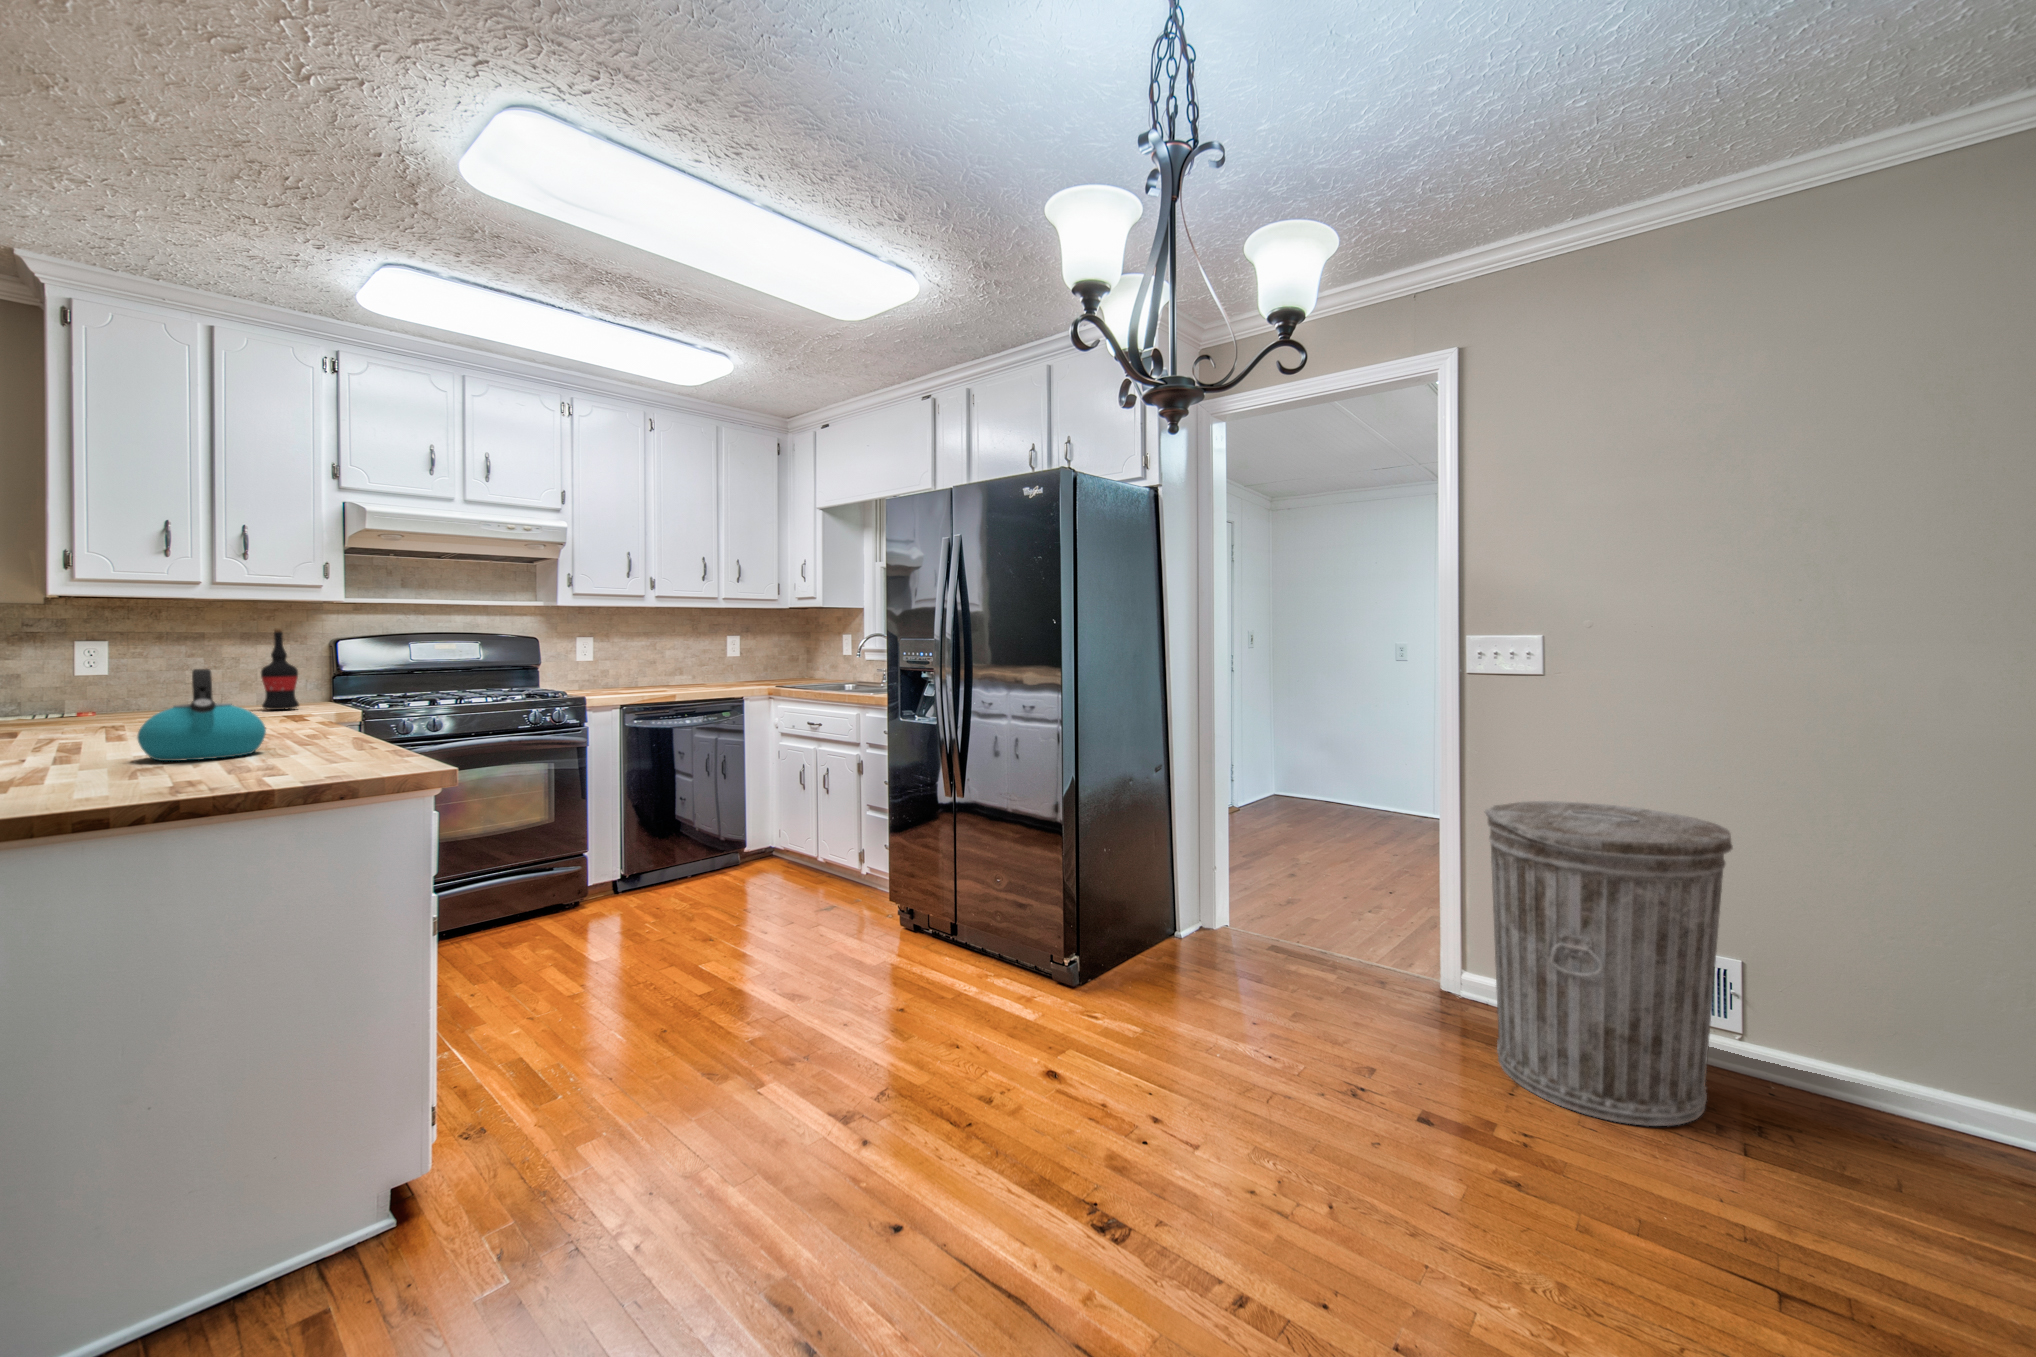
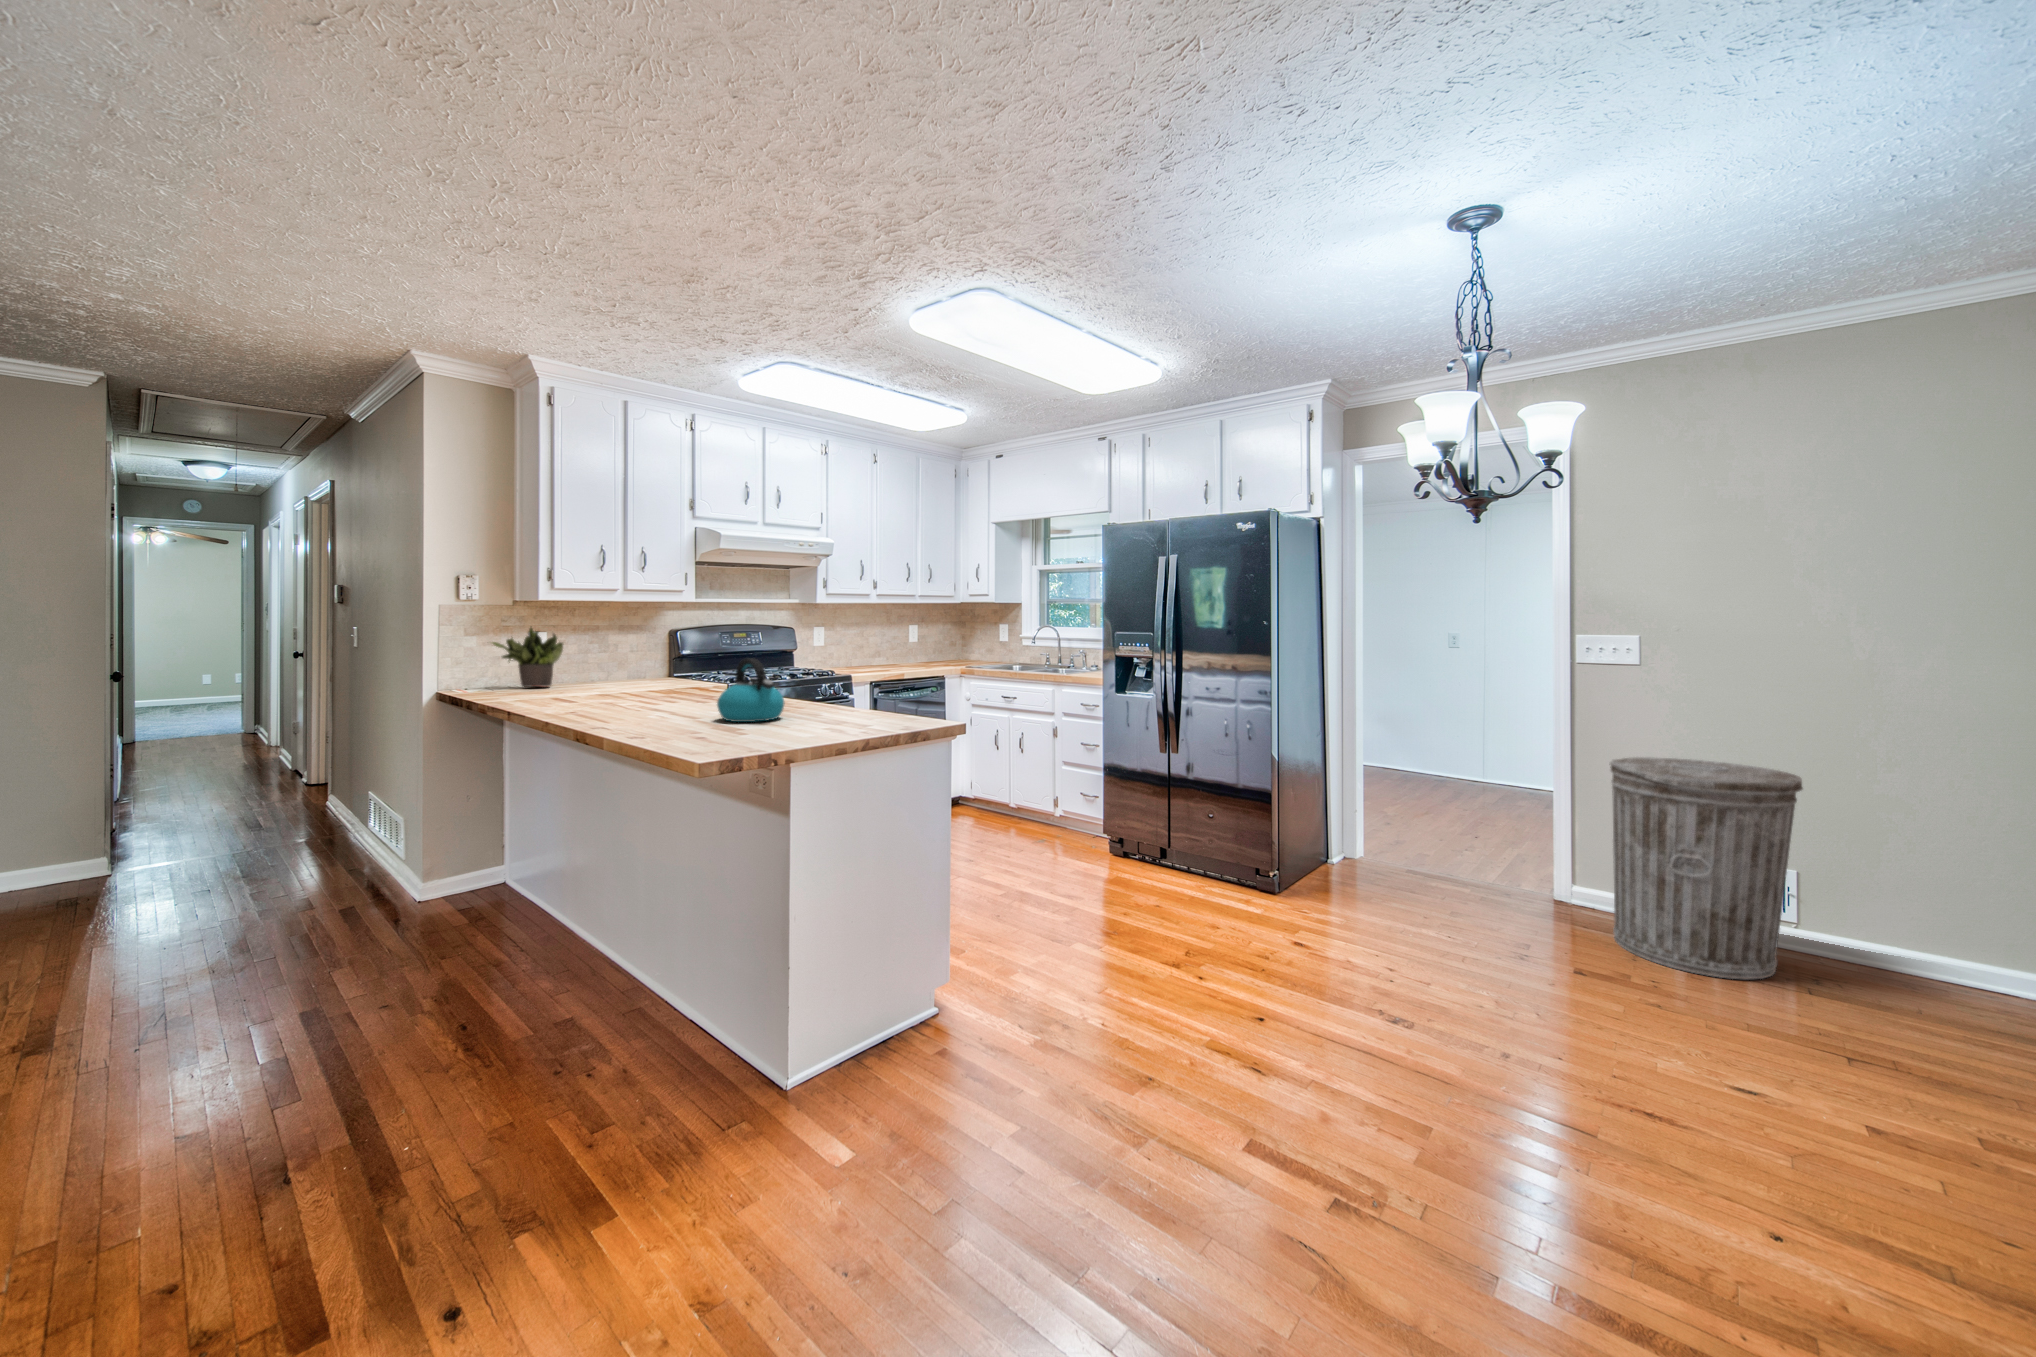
wine bottle: present [261,628,299,710] -> none [640,624,665,687]
potted plant: none [42,630,164,711] -> present [492,628,563,687]

